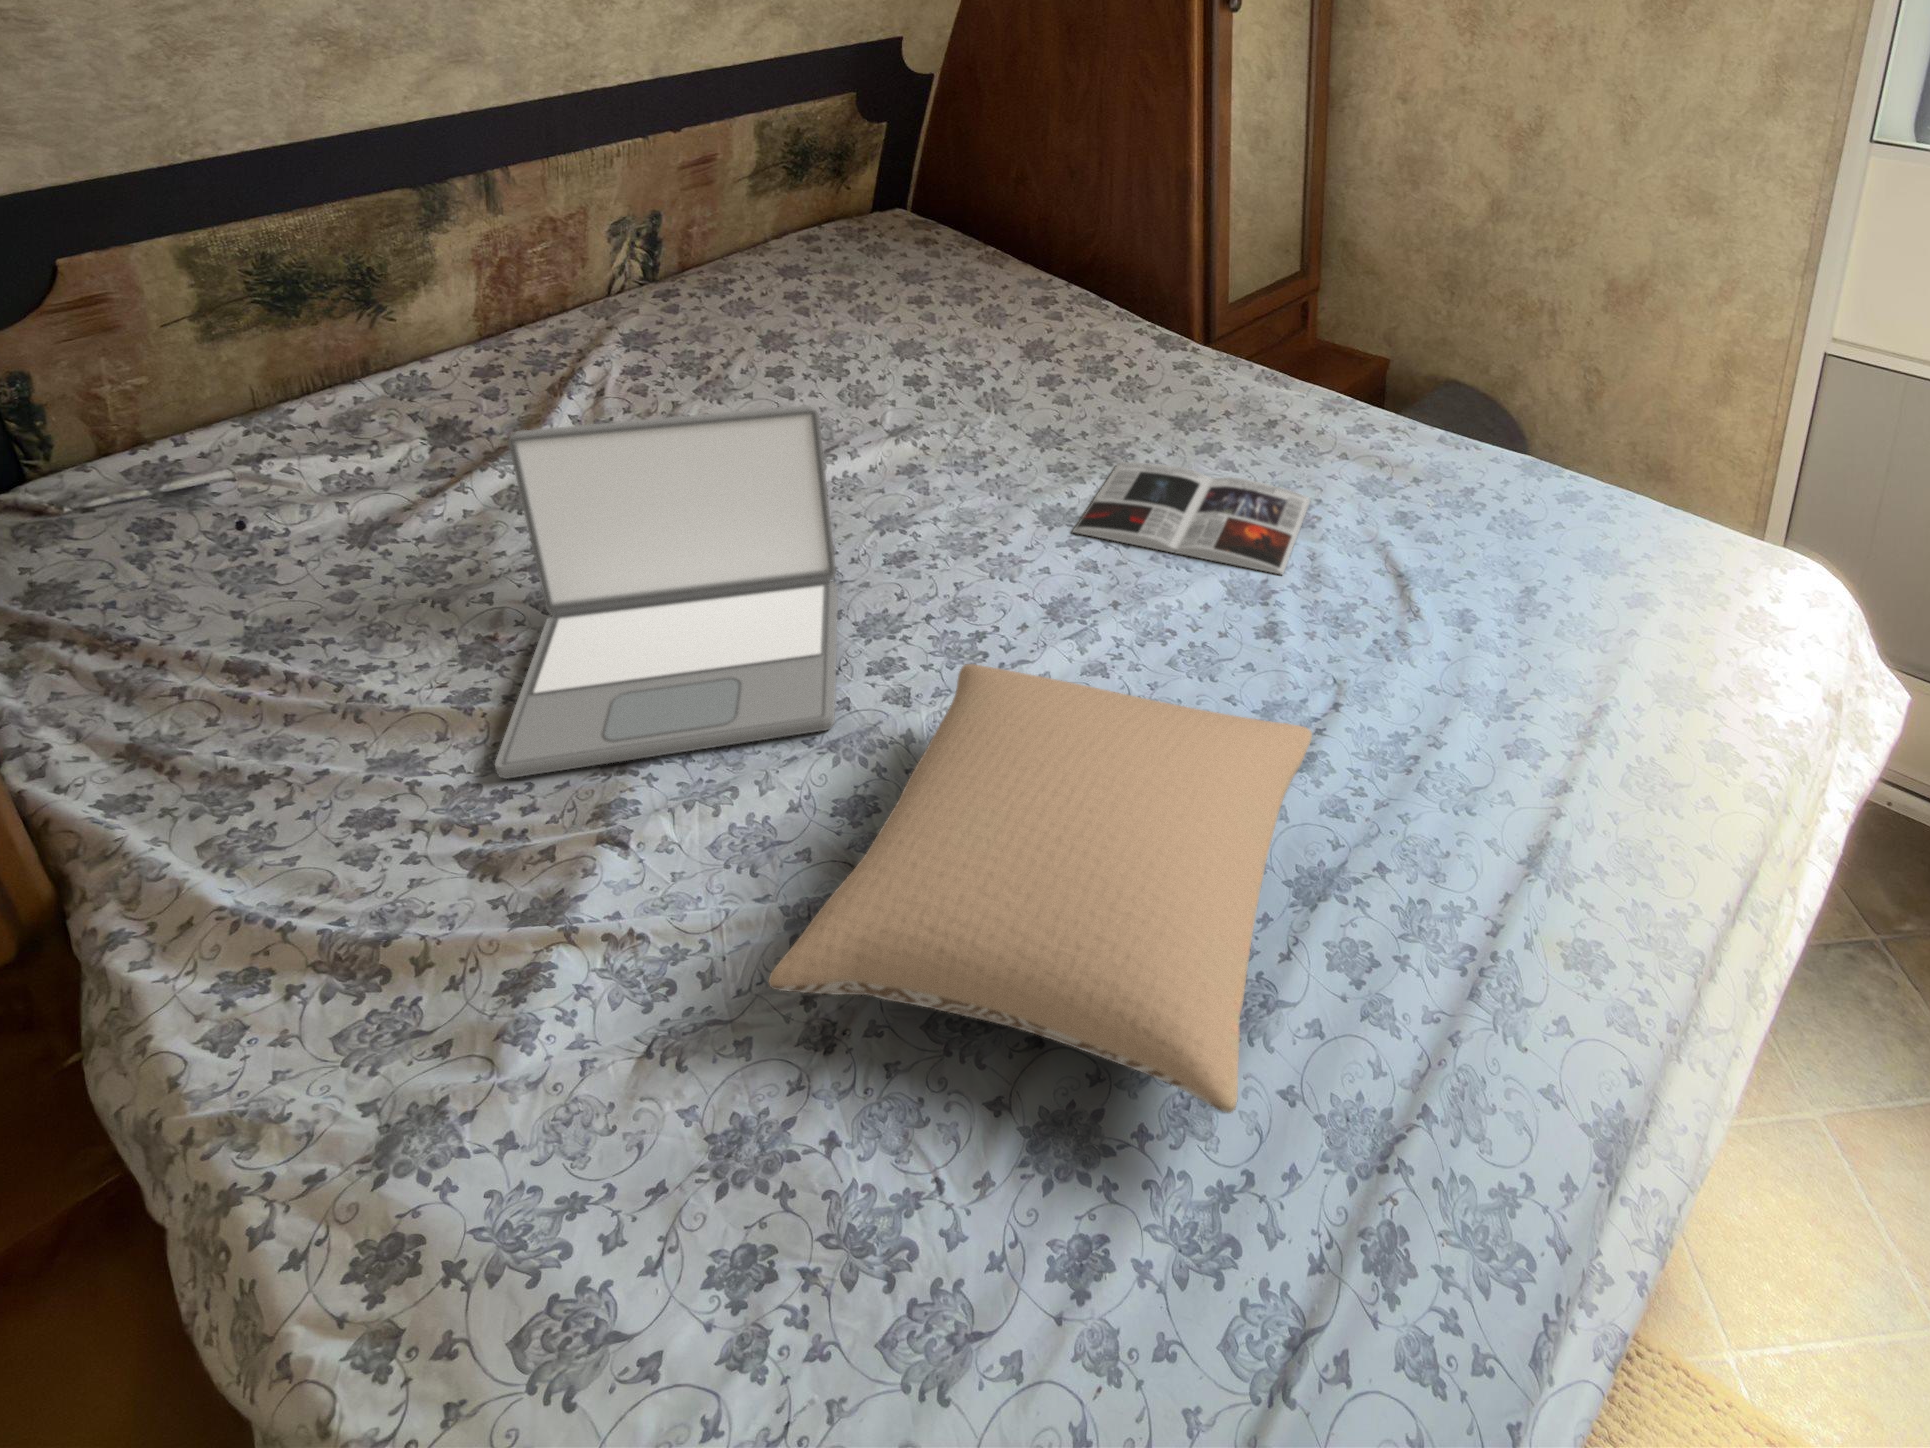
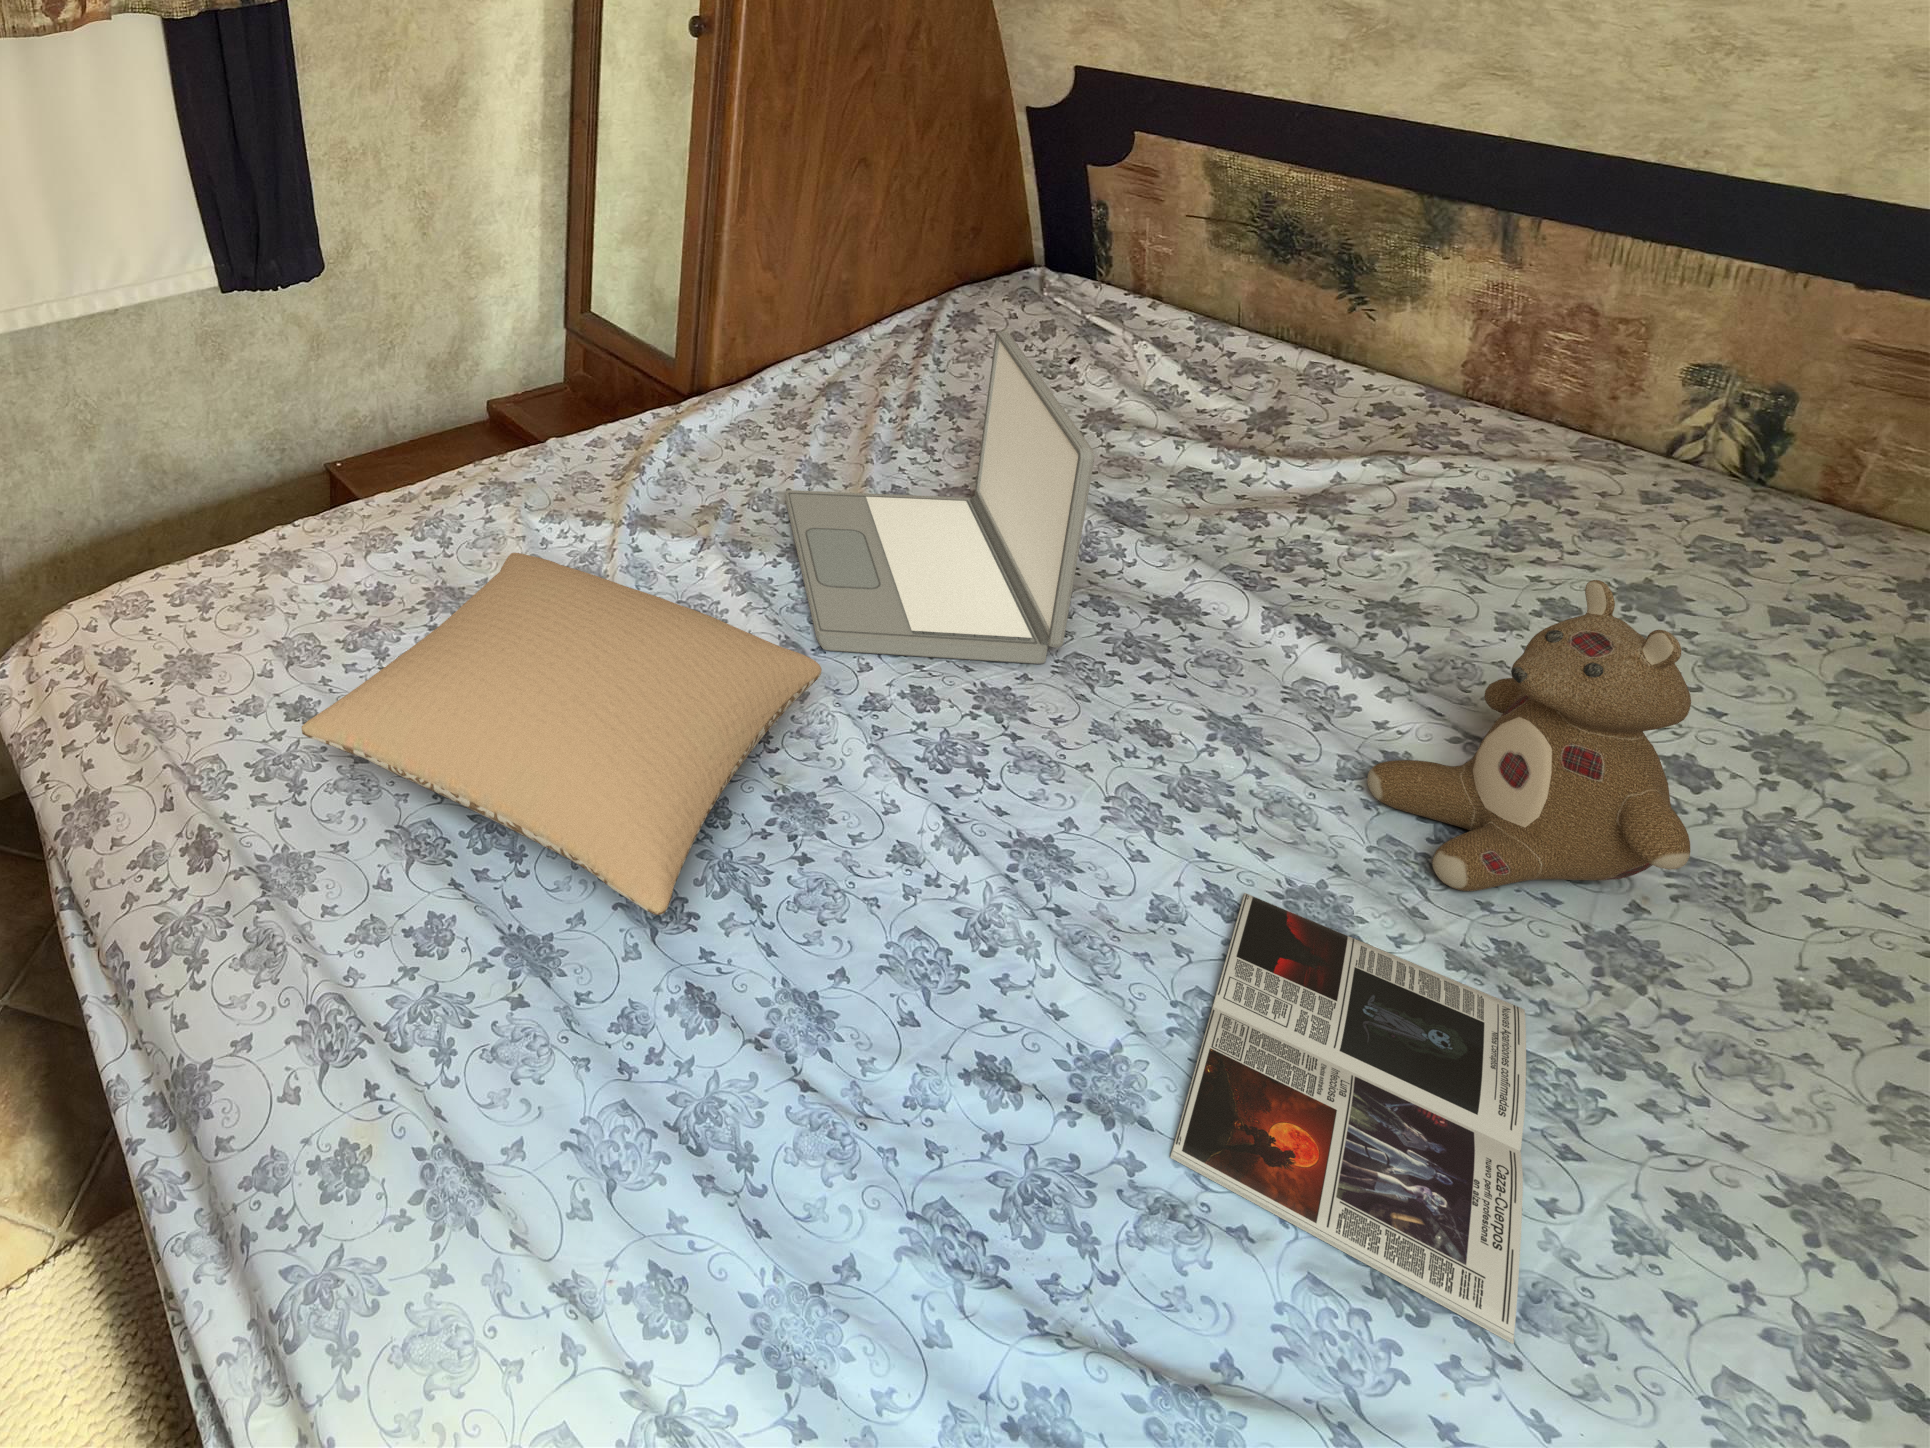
stuffed bear: none [916,282,1058,476] -> present [1367,580,1691,891]

